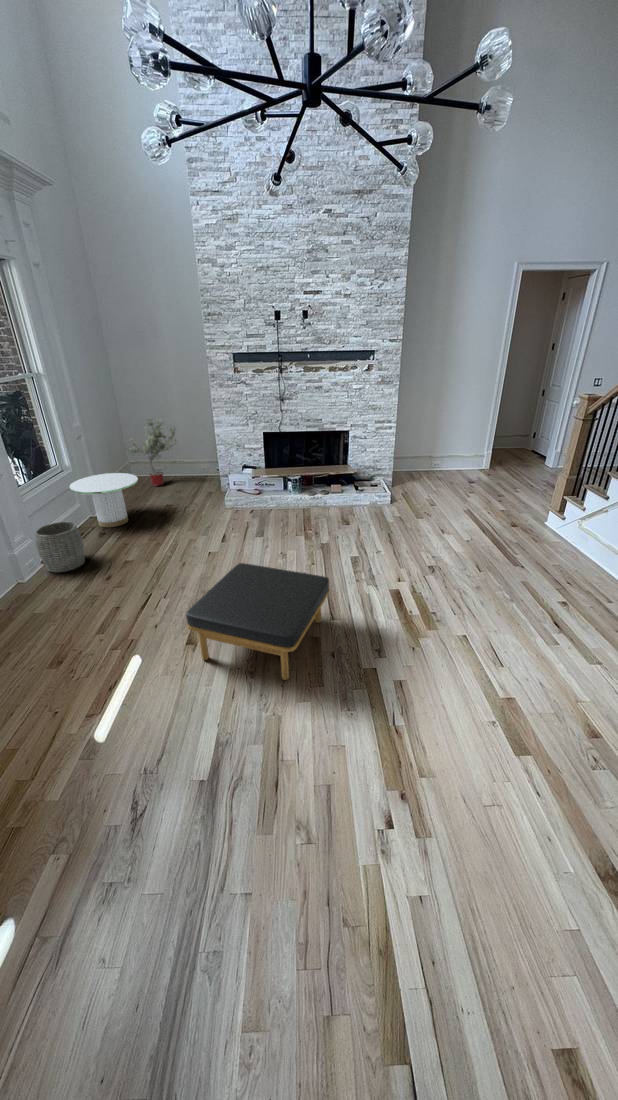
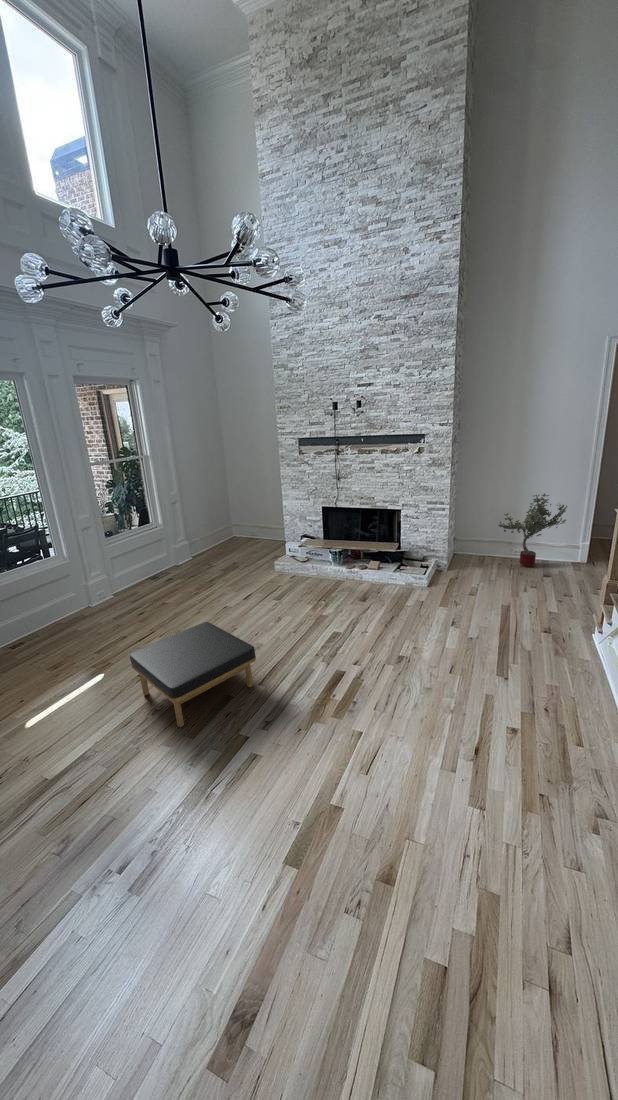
potted tree: present [127,418,177,487] -> present [499,493,567,567]
side table: present [70,473,138,527] -> none [157,533,209,577]
woven basket: present [35,522,85,573] -> none [111,569,145,607]

